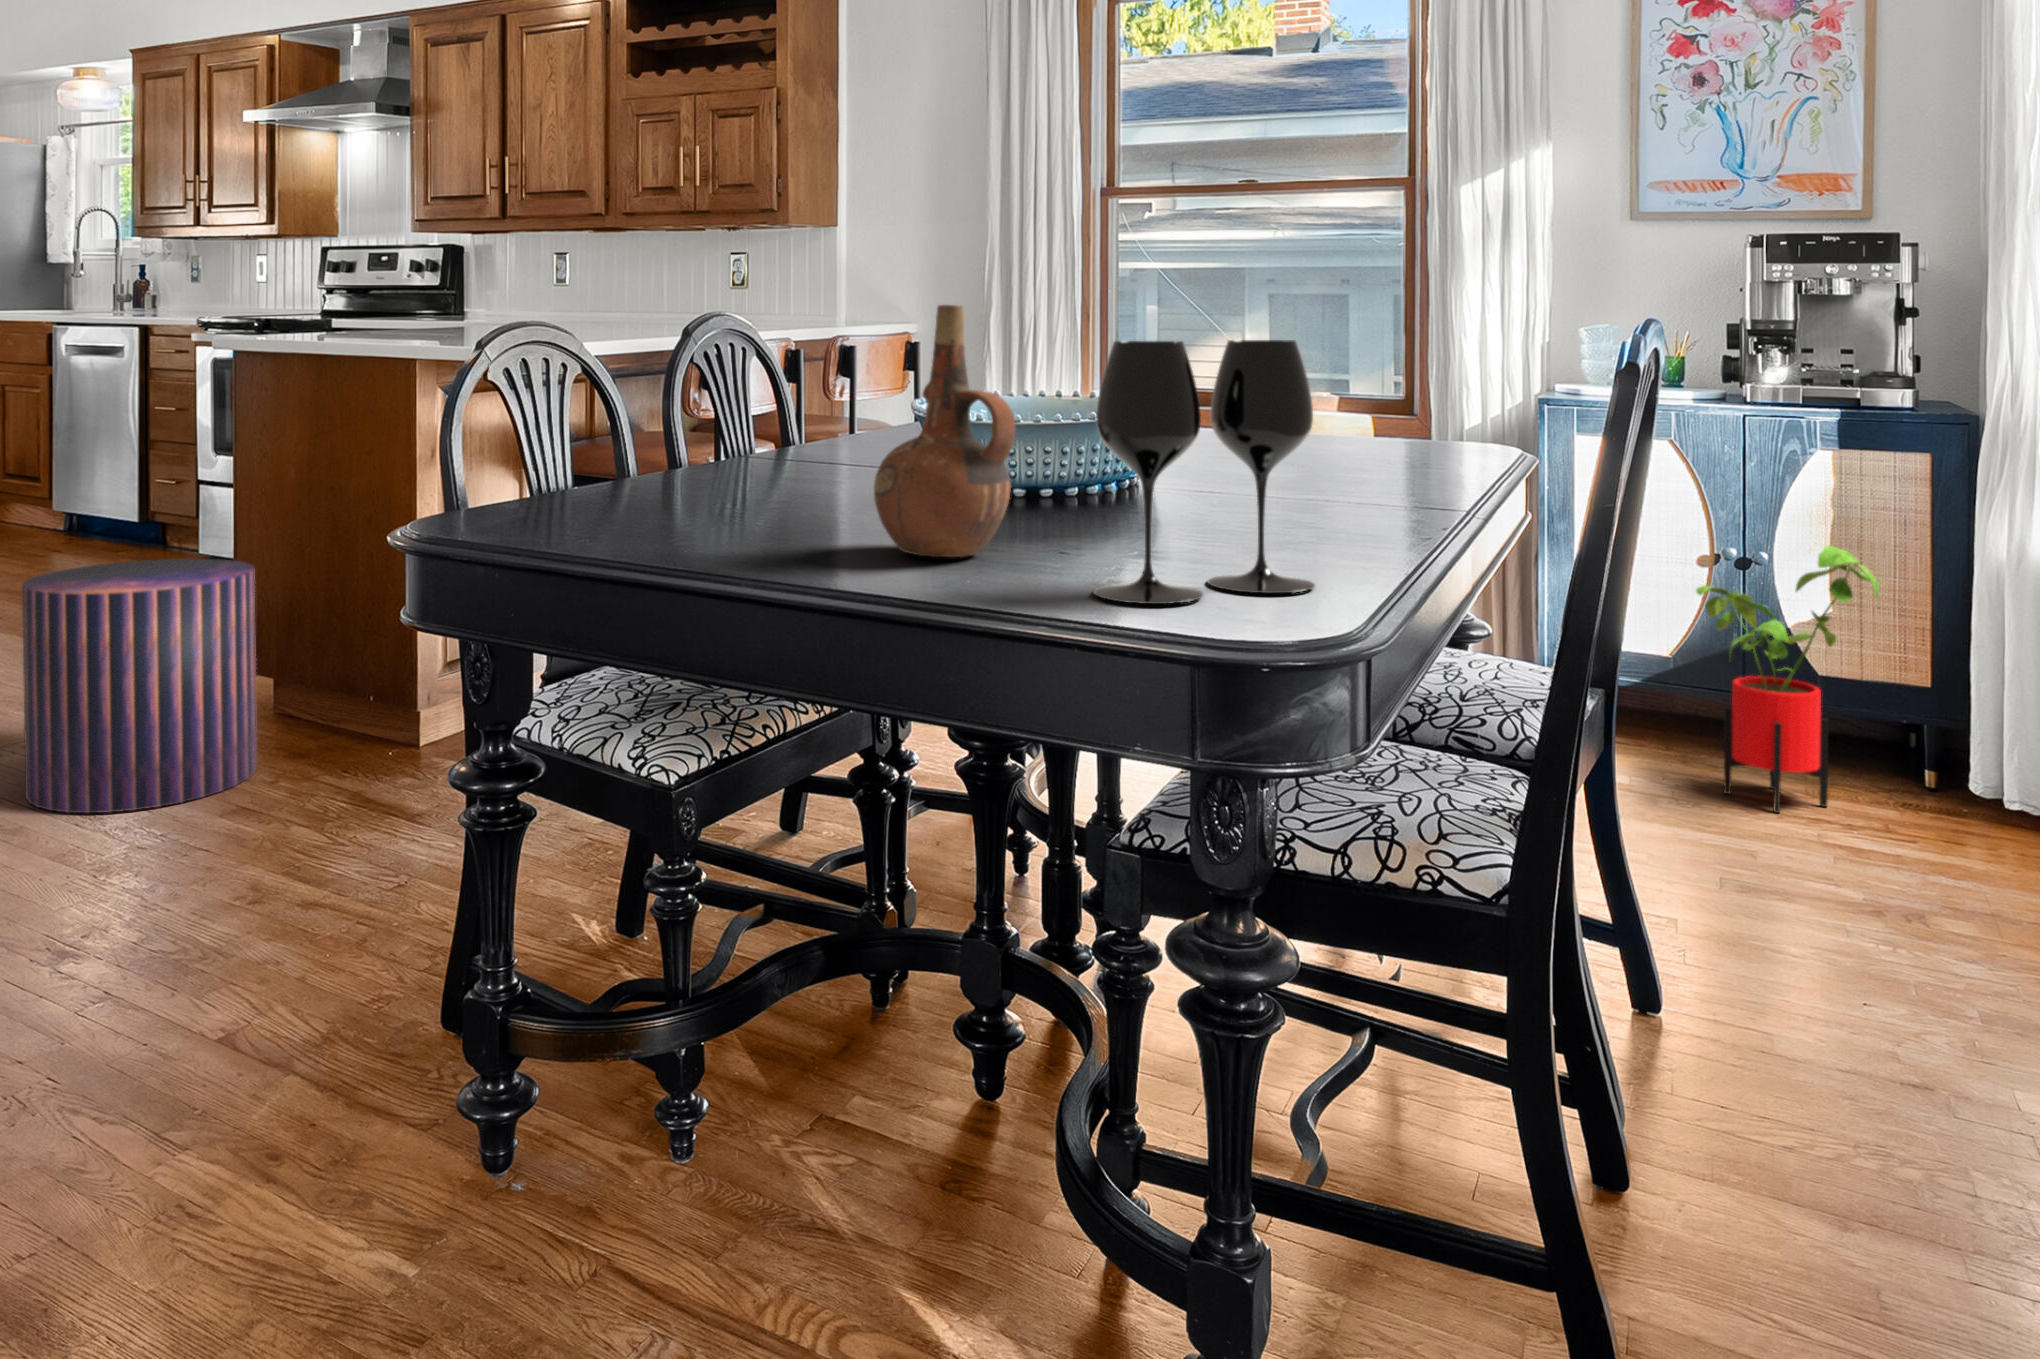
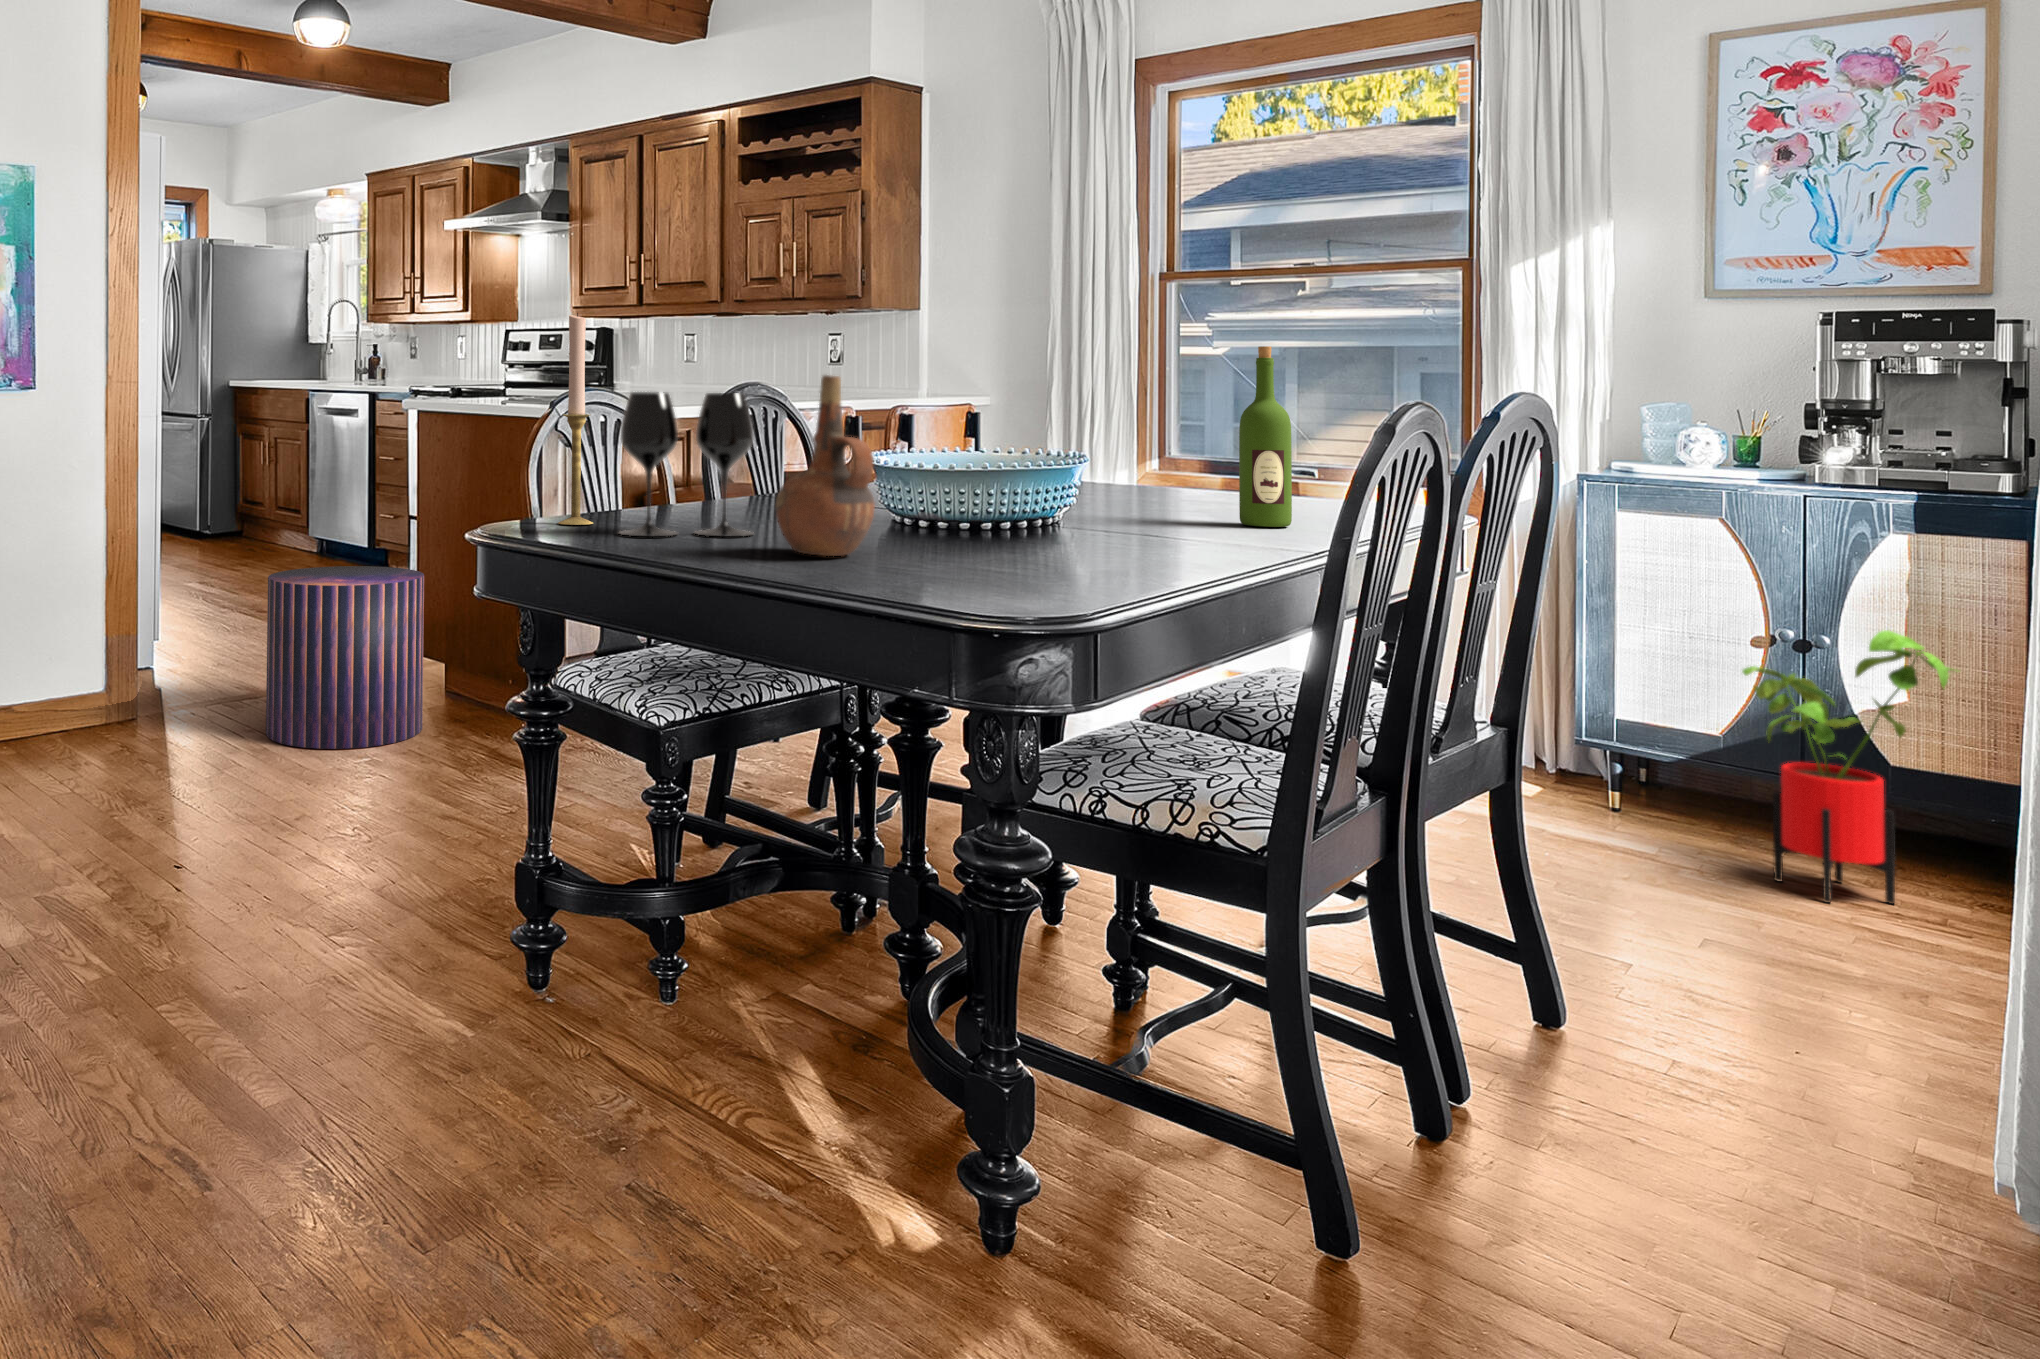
candlestick: none [520,216,573,520] -> present [558,313,593,525]
wine bottle: none [1344,267,1402,478] -> present [1239,346,1292,527]
wine glass: present [1094,340,1315,604] -> present [620,392,753,537]

